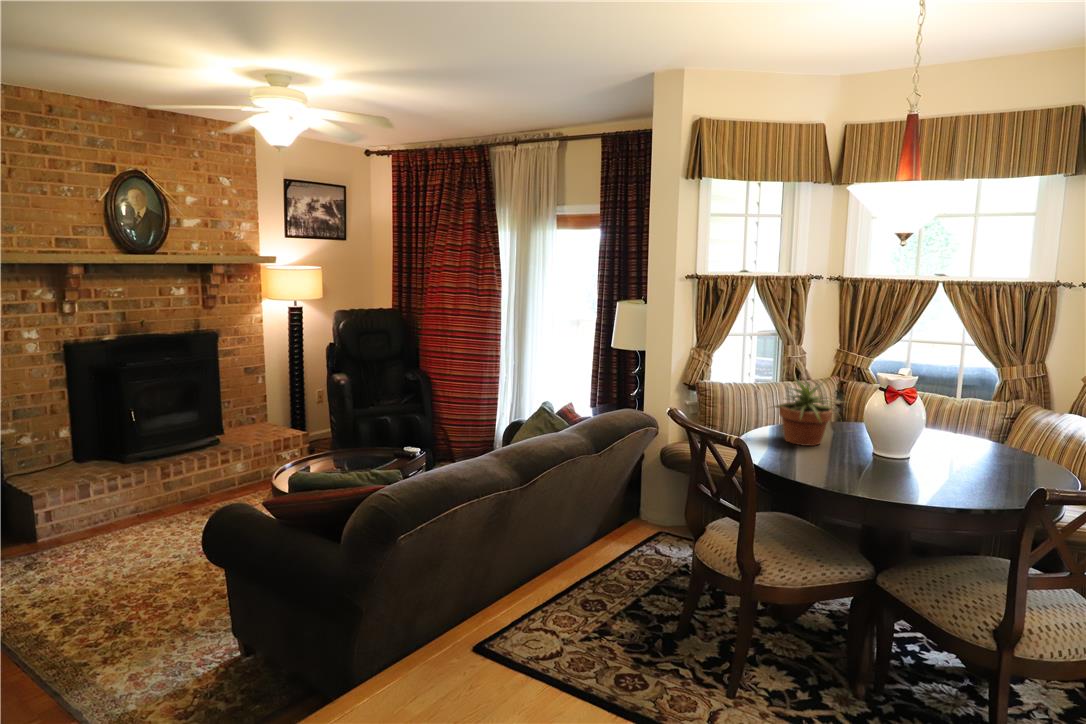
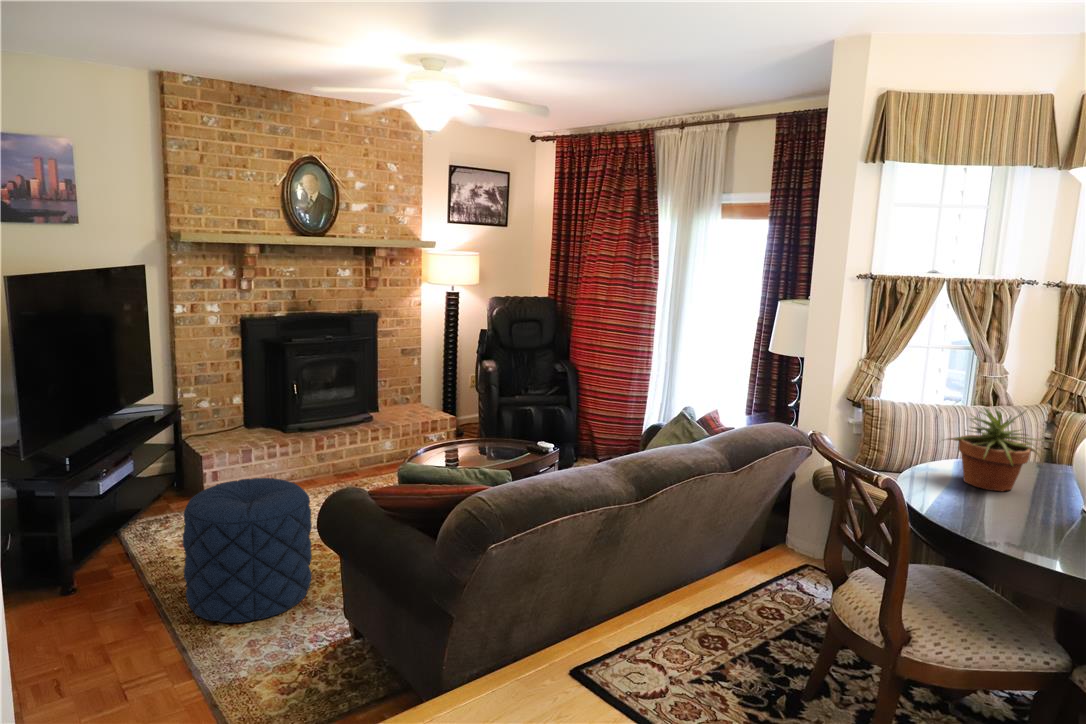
pouf: none [37,507,187,663] -> present [183,478,312,623]

